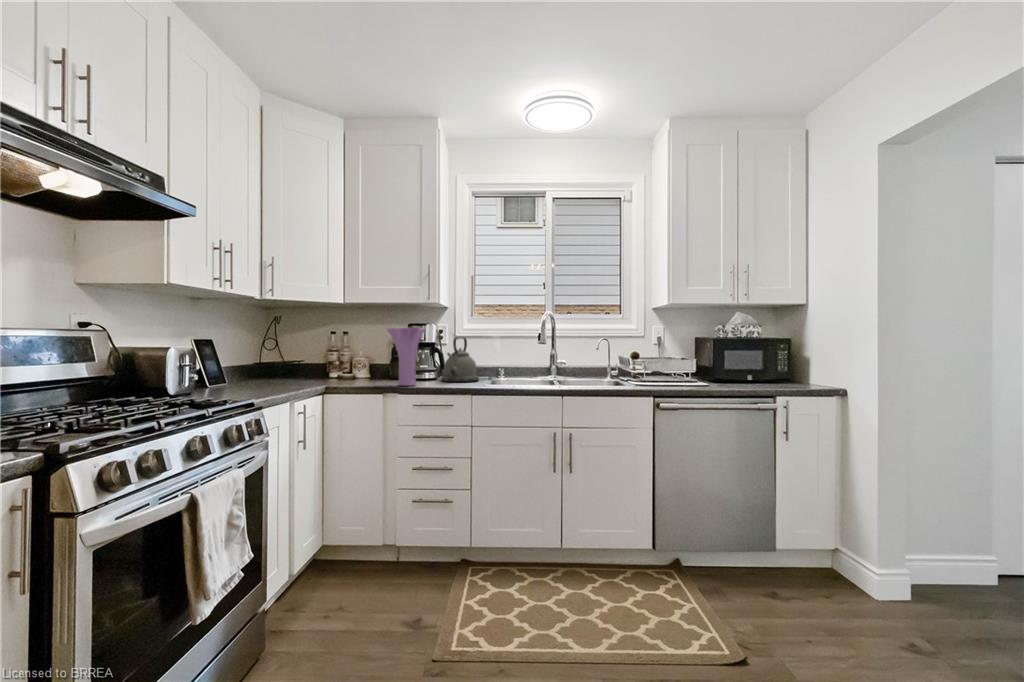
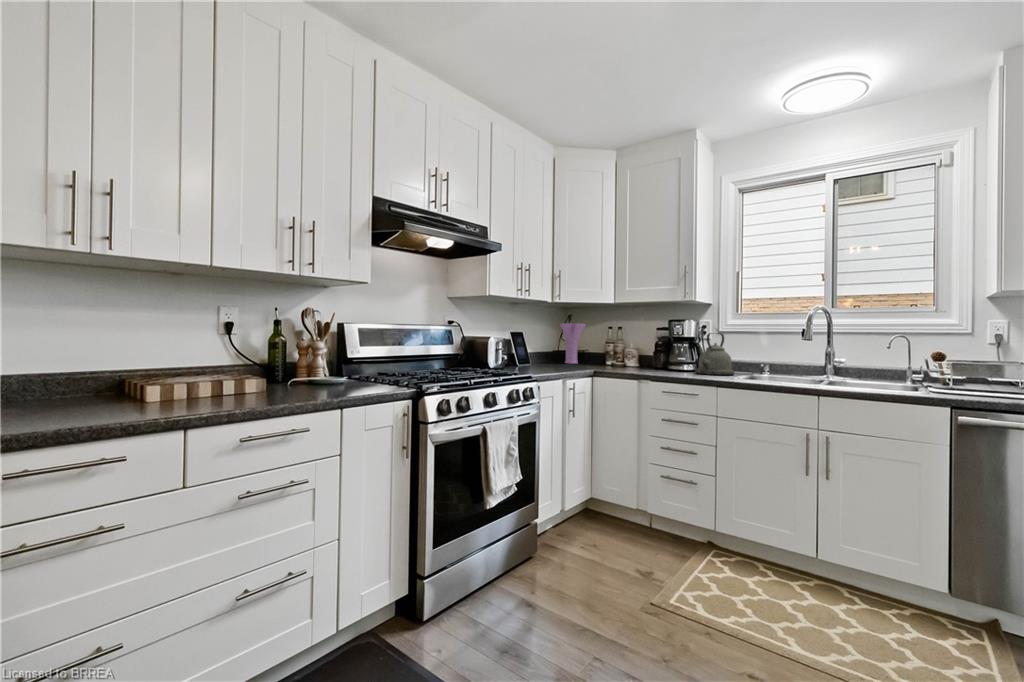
vase: present [387,328,425,386] -> present [560,324,586,364]

